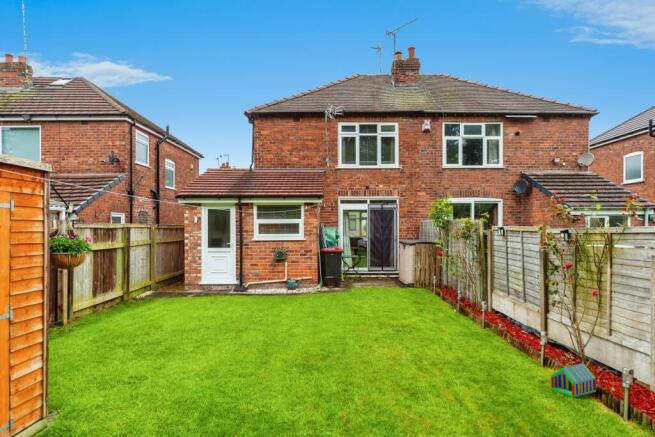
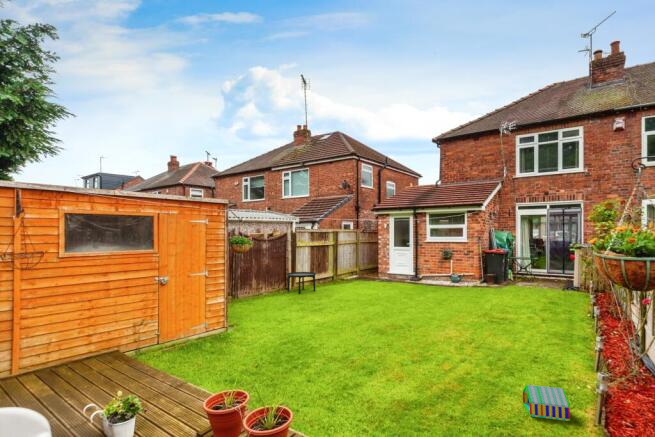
round table: none [63,292,122,330] -> present [287,272,316,294]

